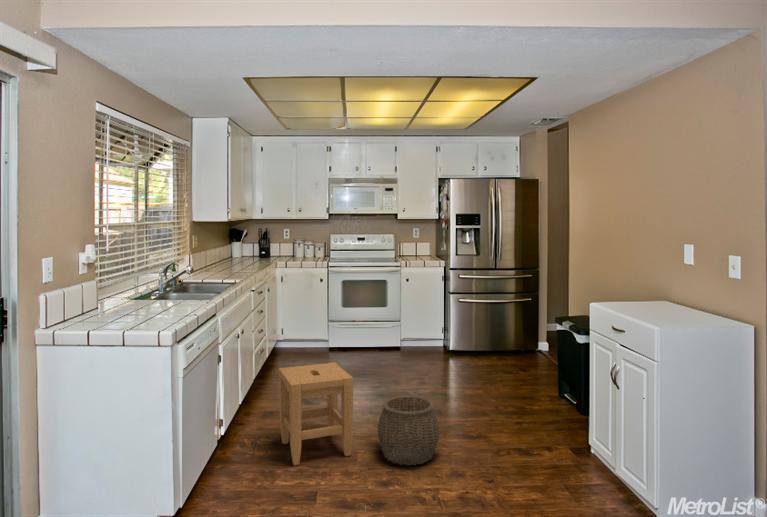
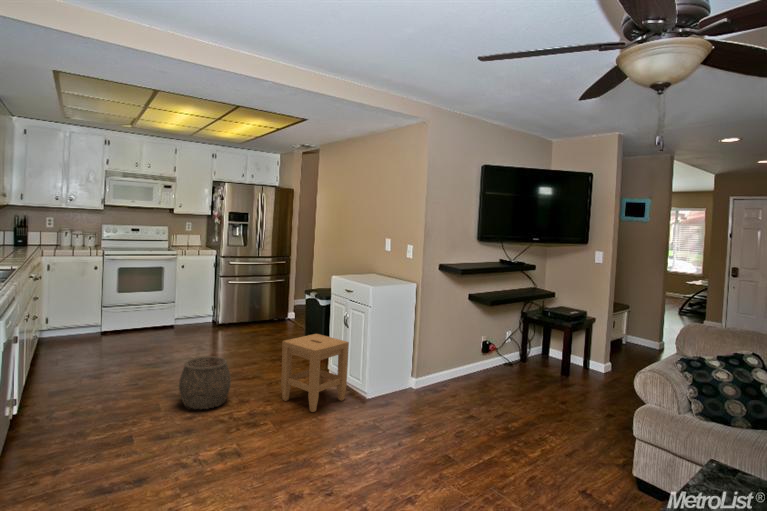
stool: present [279,362,353,465] -> present [281,334,349,412]

